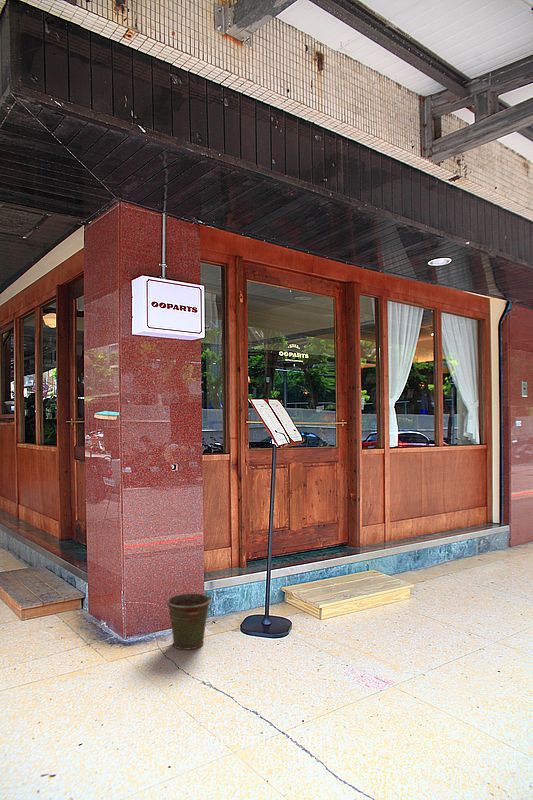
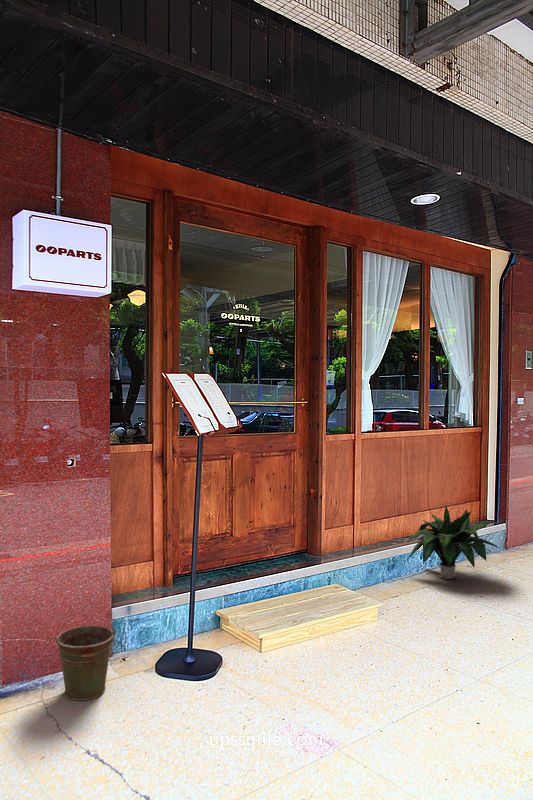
potted plant: none [427,507,507,568] -> present [408,506,499,579]

